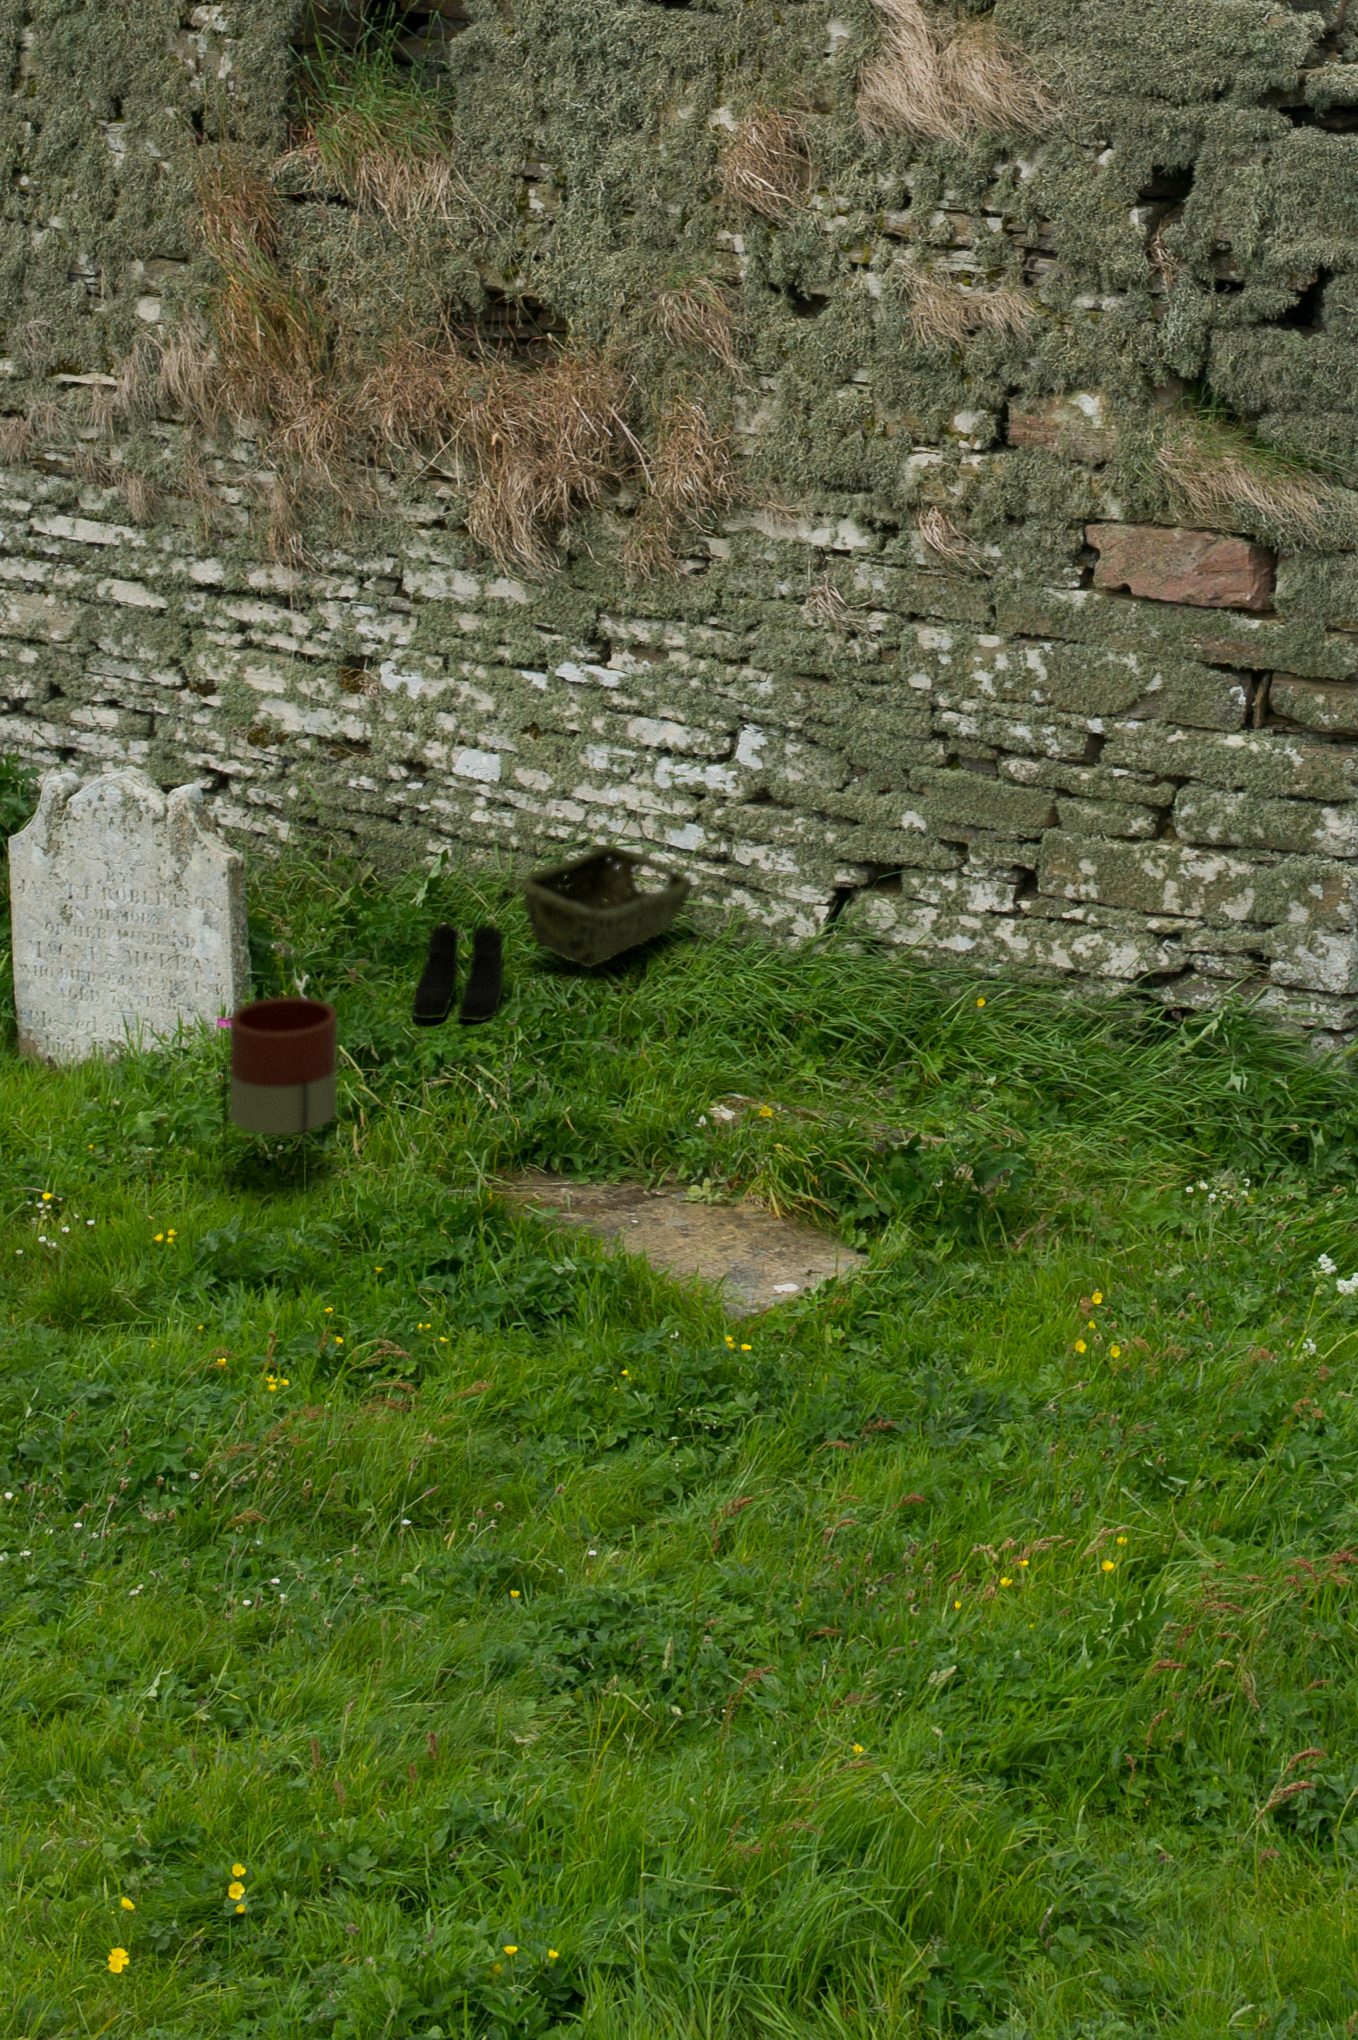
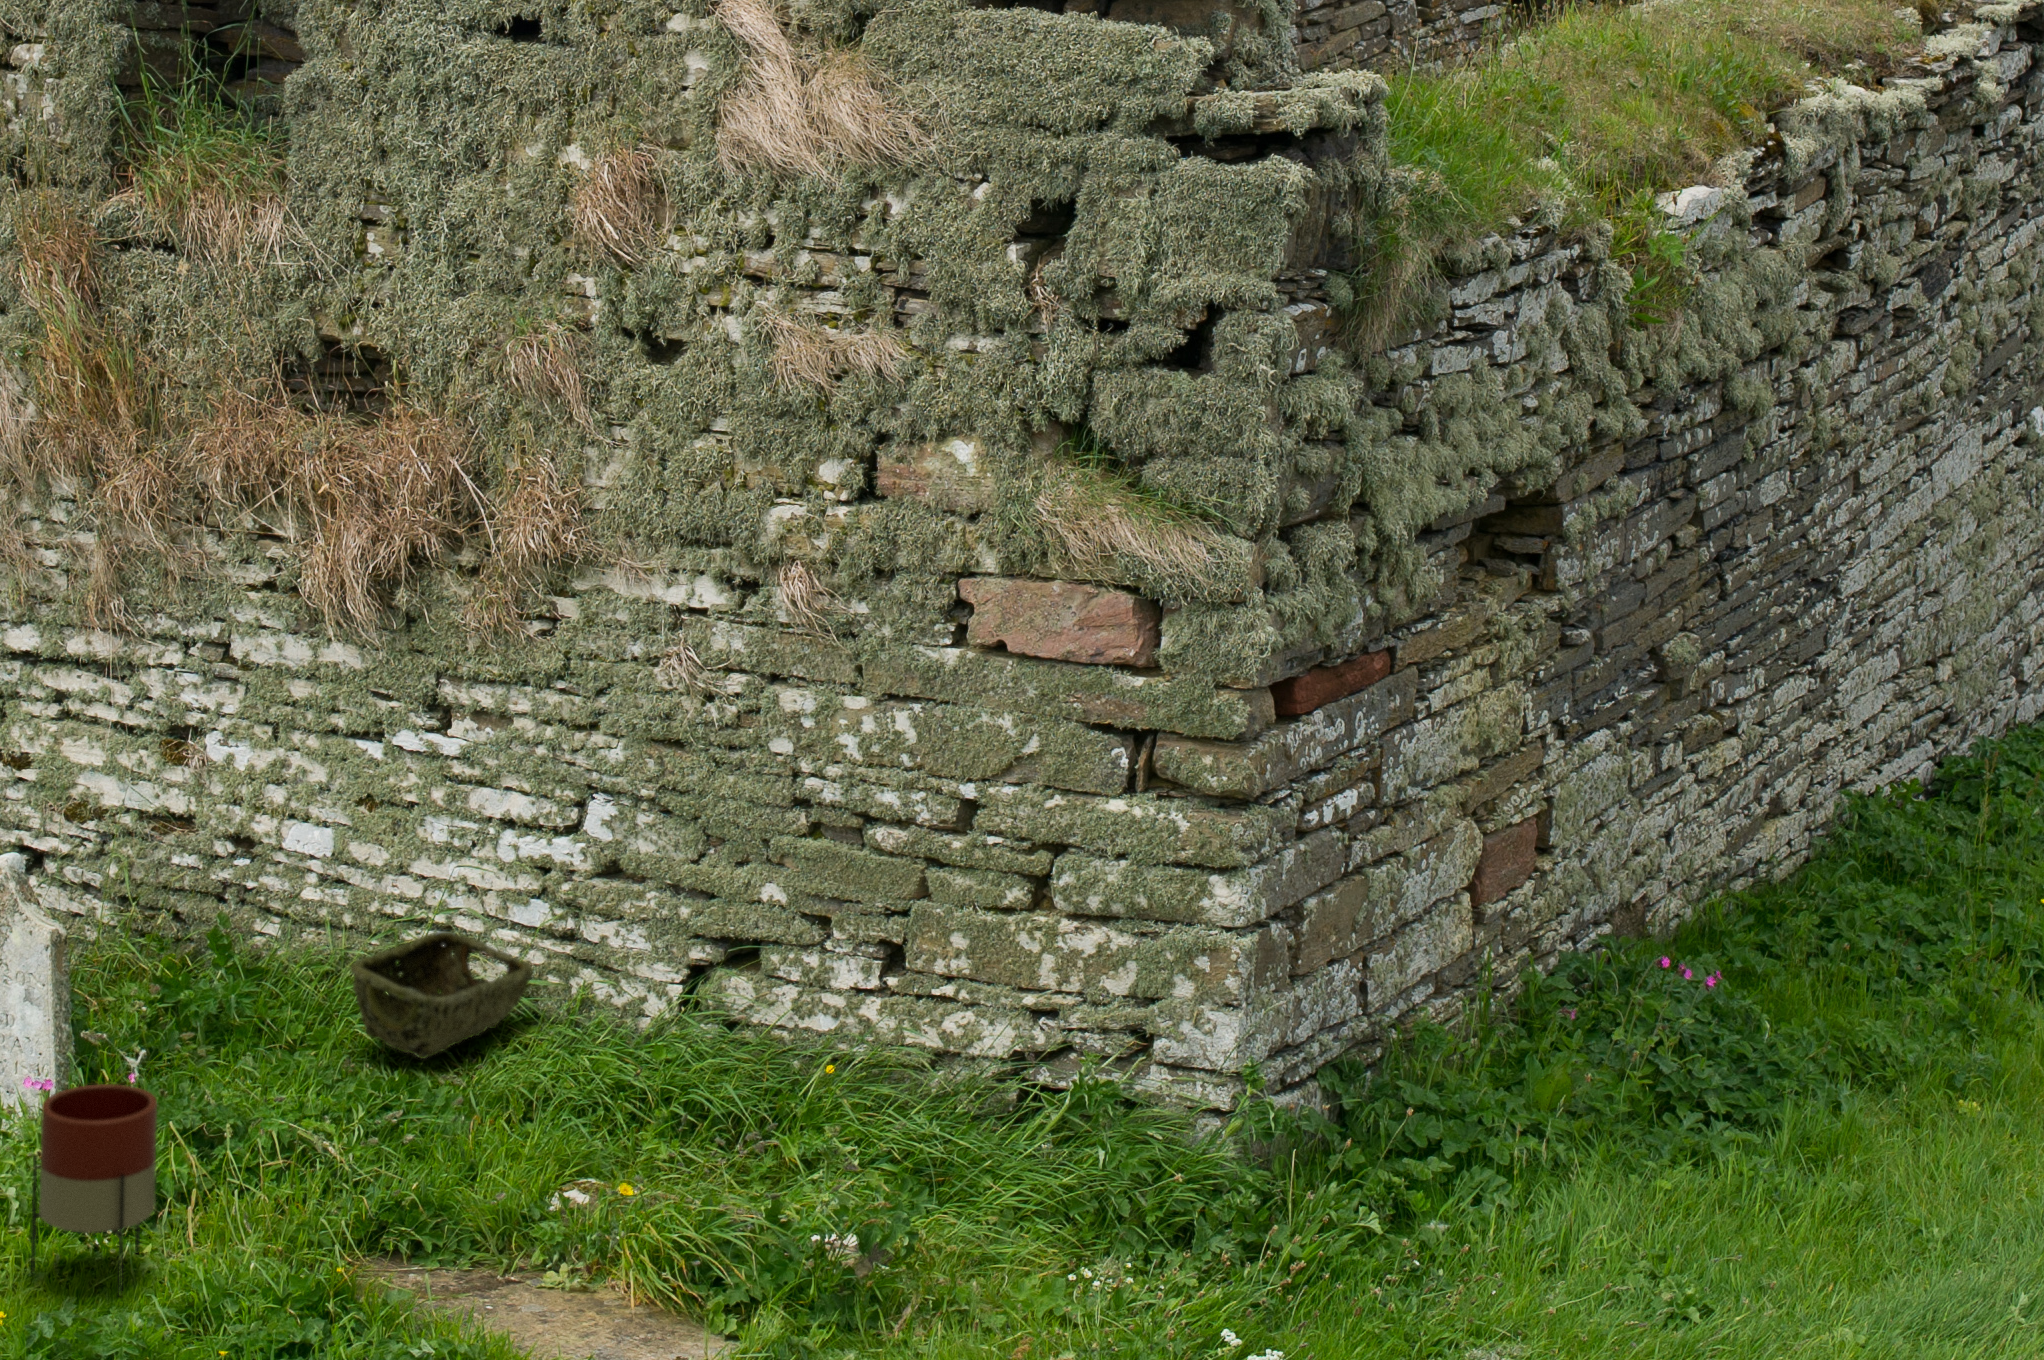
boots: present [412,924,504,1021] -> none [235,1011,333,1114]

